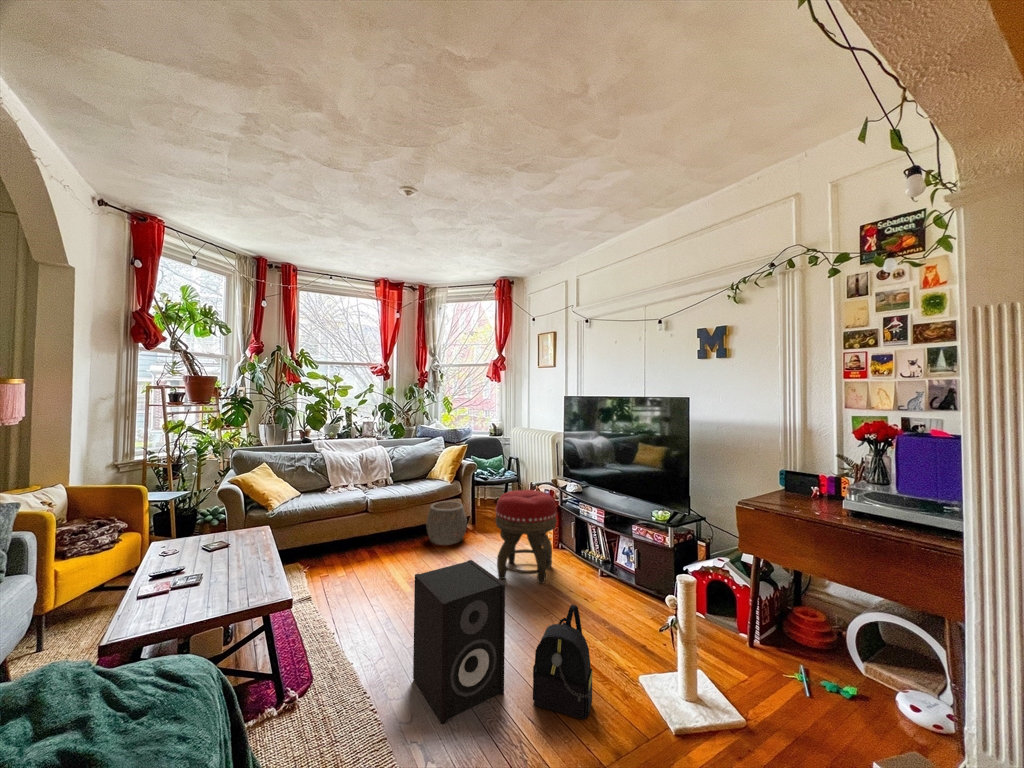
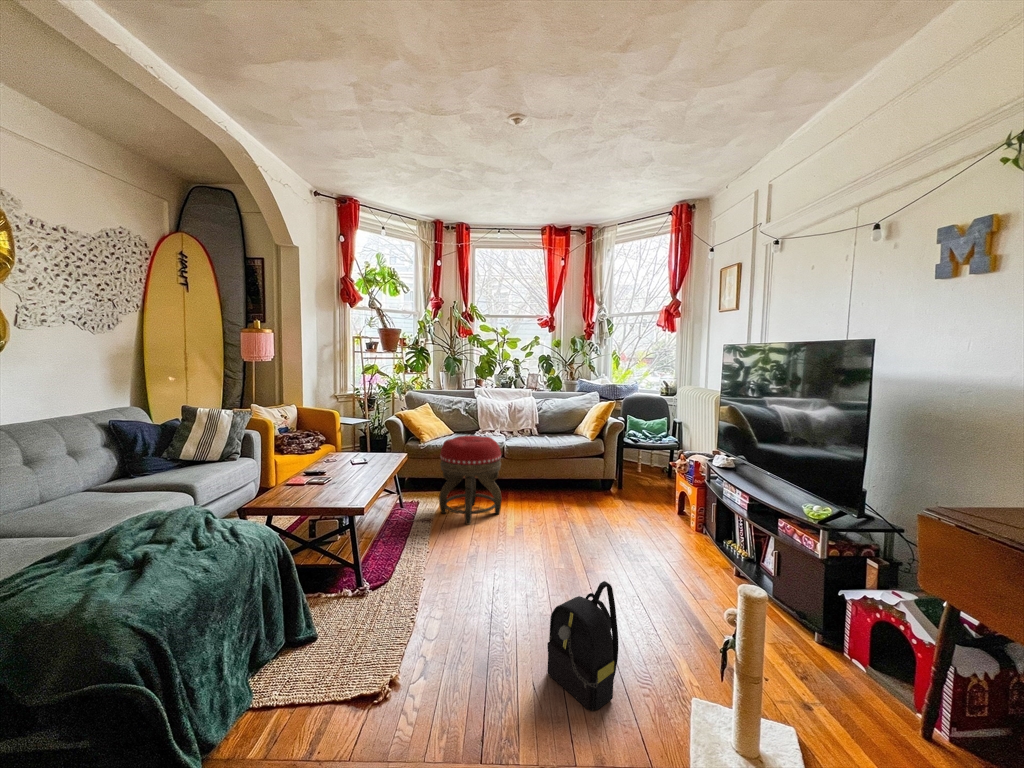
footstool: present [495,490,557,584] -> present [439,436,502,525]
woven basket: present [427,501,467,545] -> none [558,459,602,505]
speaker: present [413,560,505,724] -> none [454,510,531,652]

